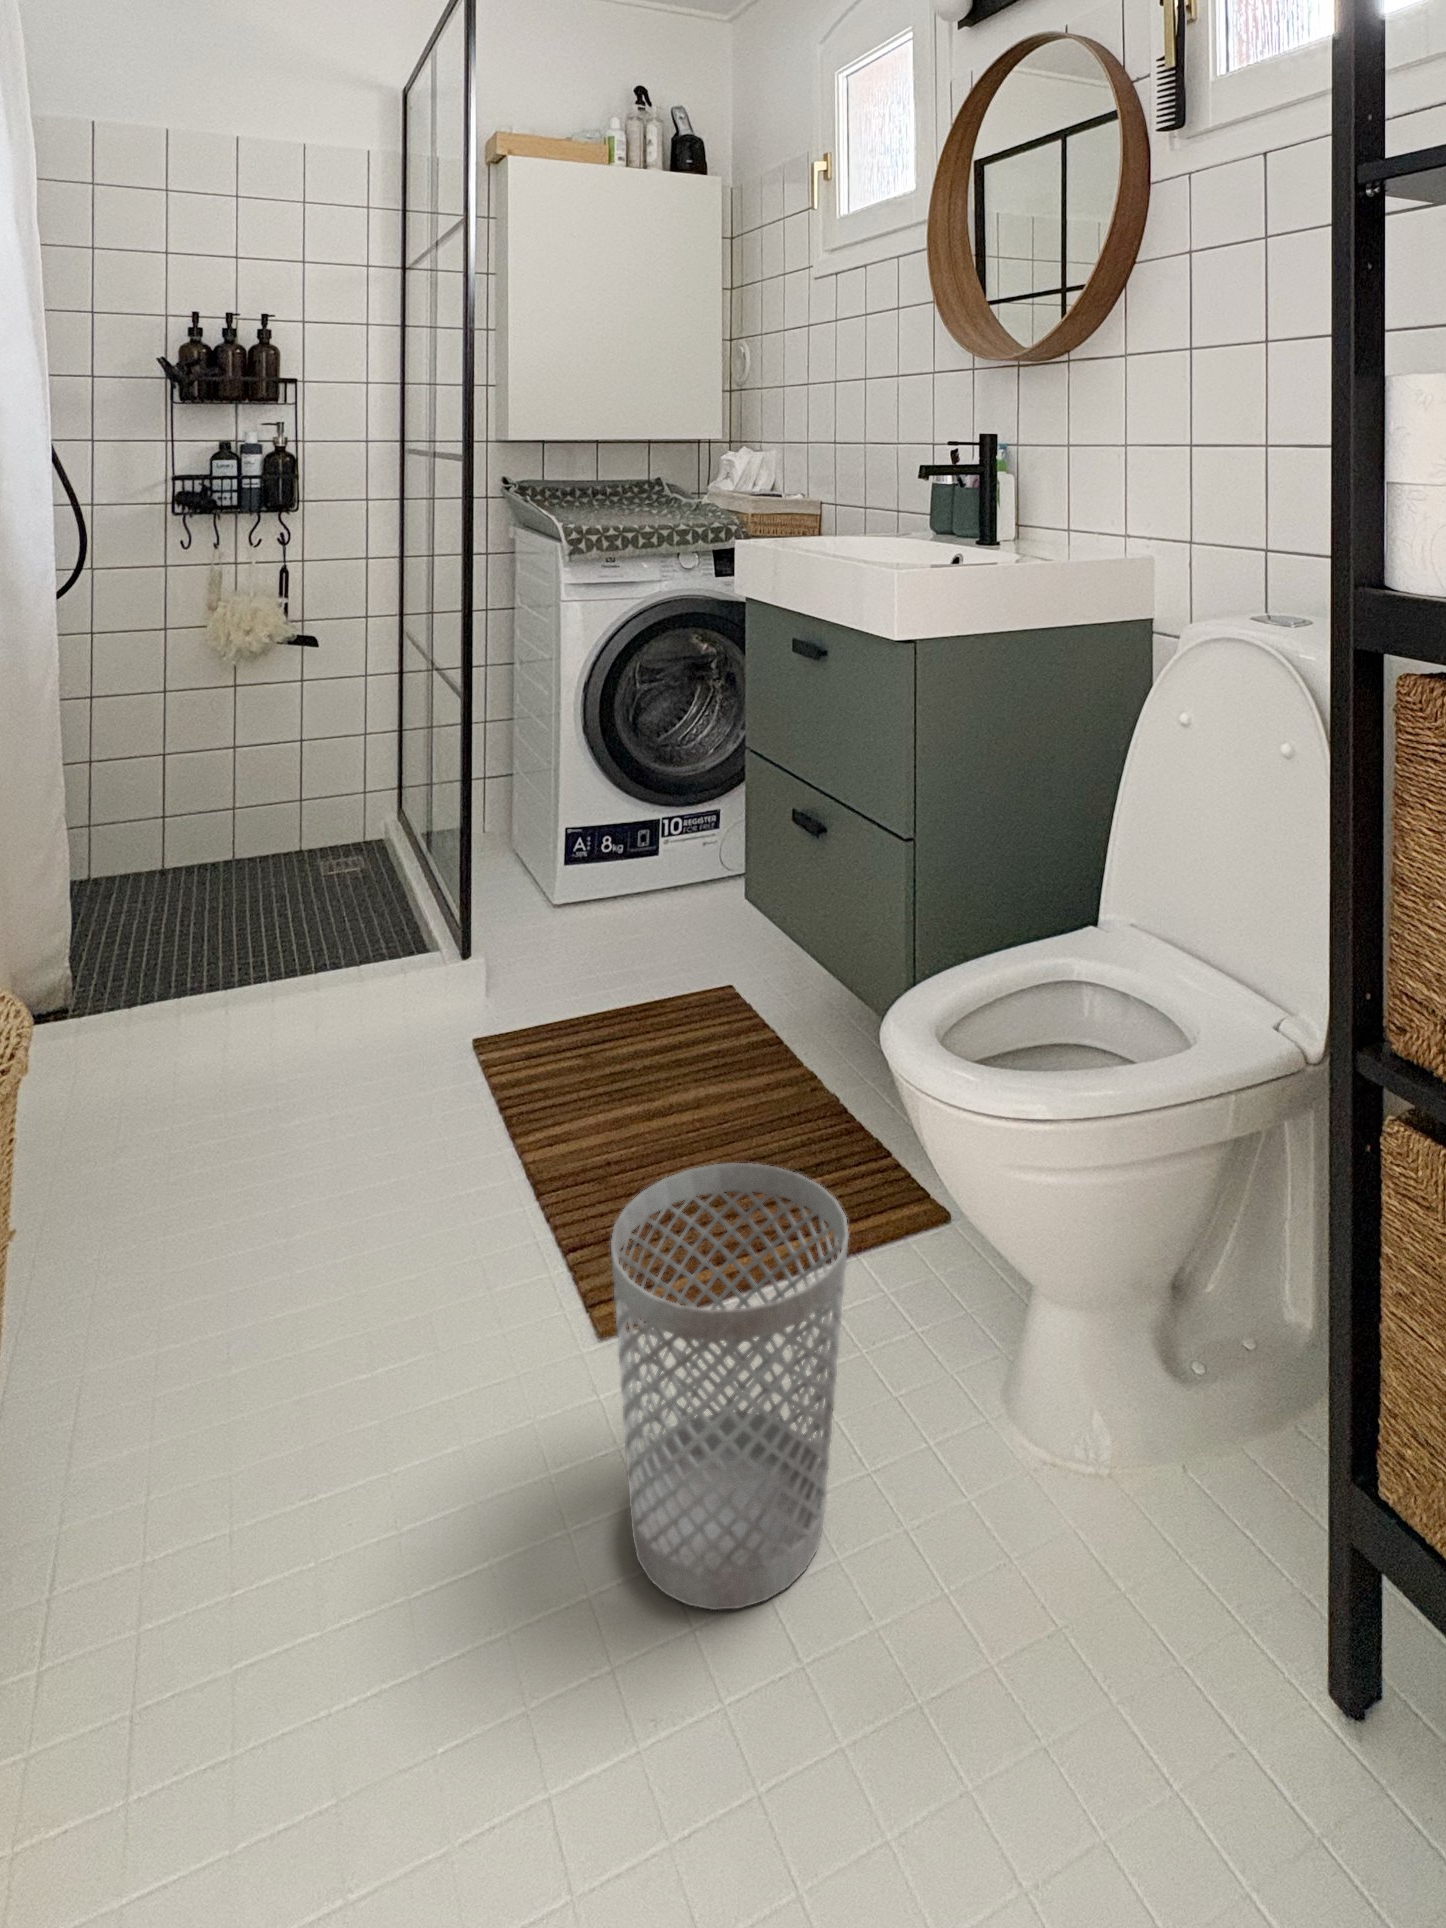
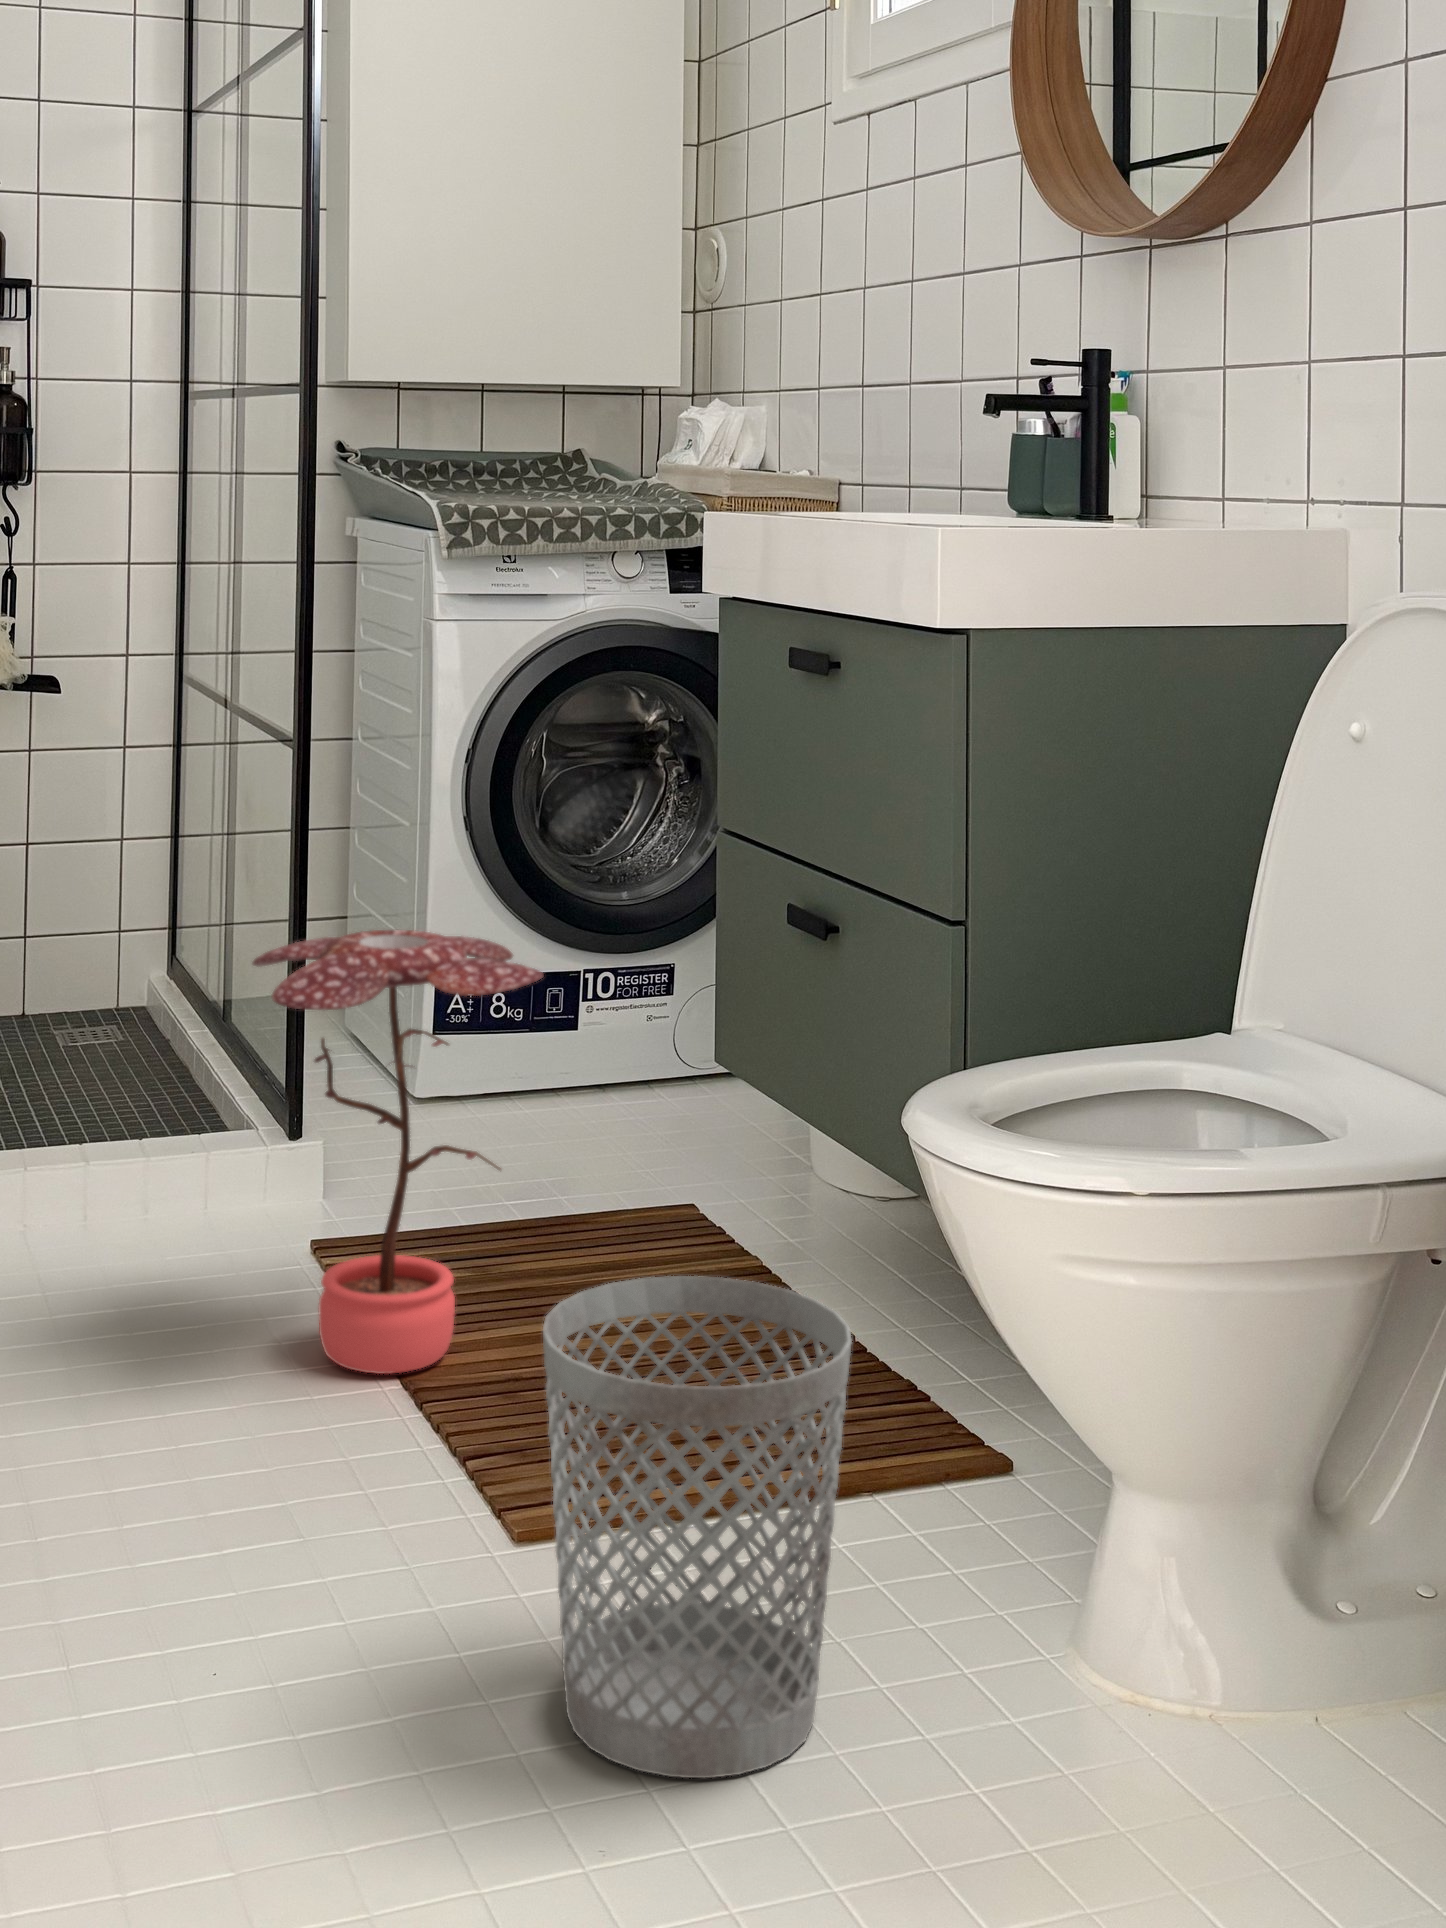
potted plant: none [420,844,625,1165] -> present [253,930,543,1374]

